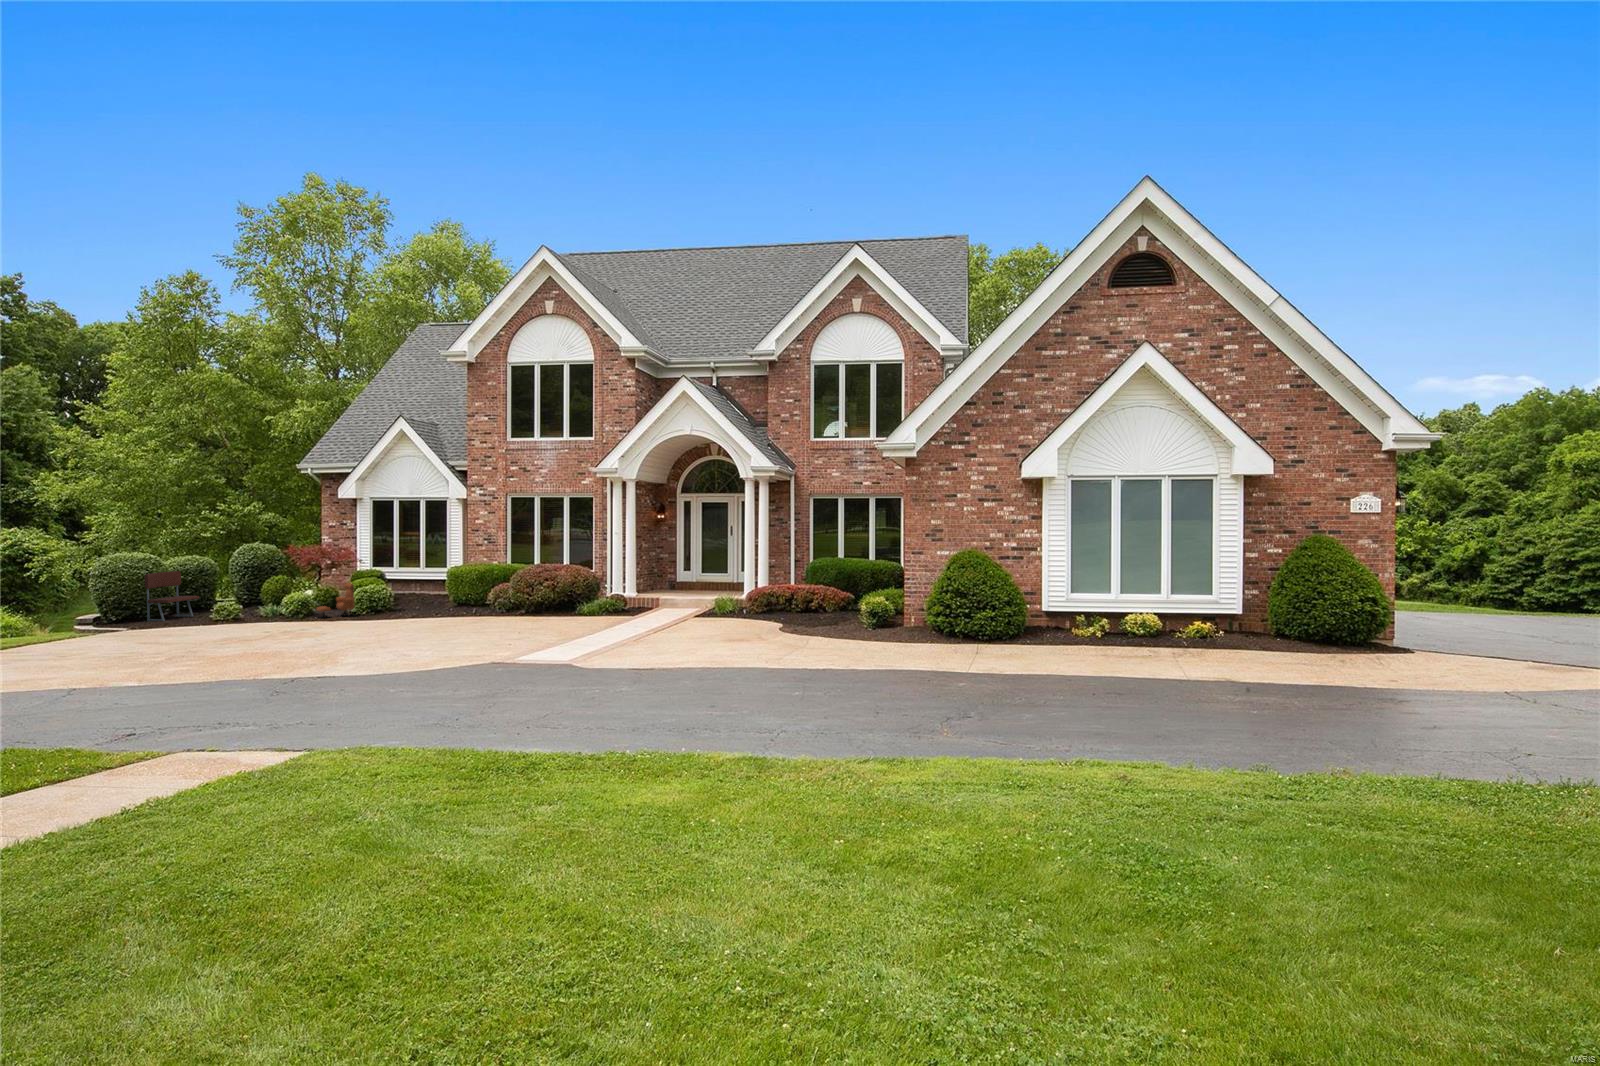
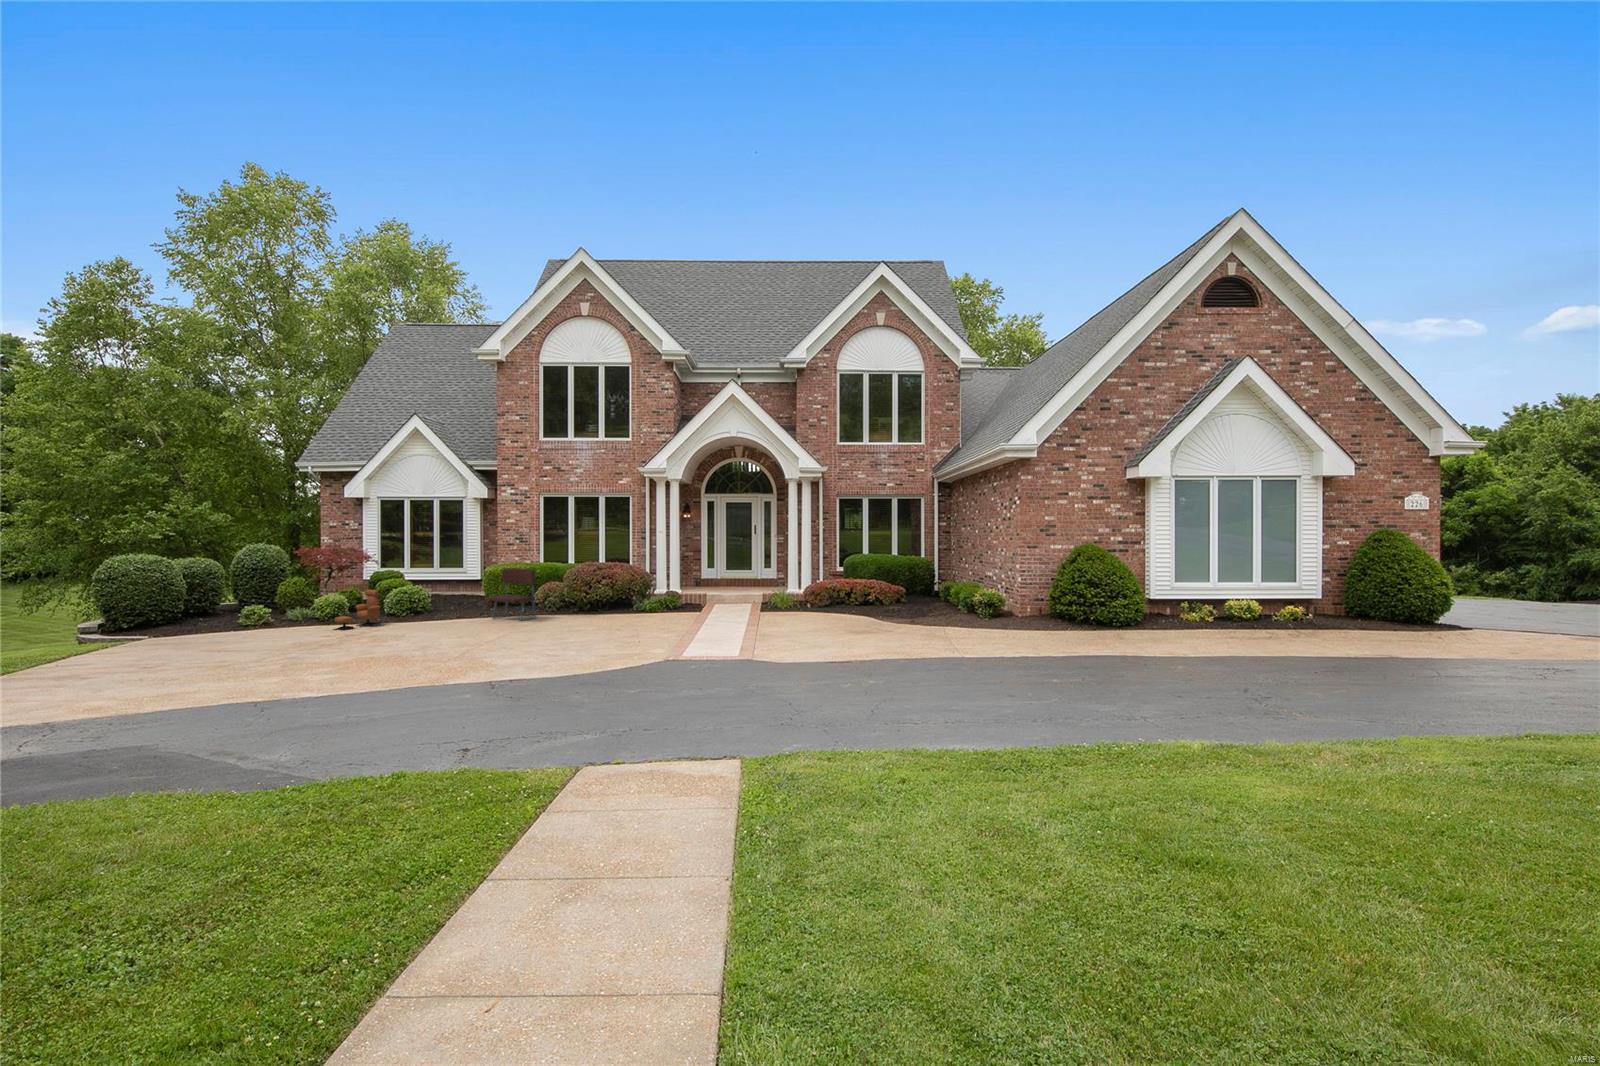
bench: present [145,571,199,621] -> present [485,568,535,621]

